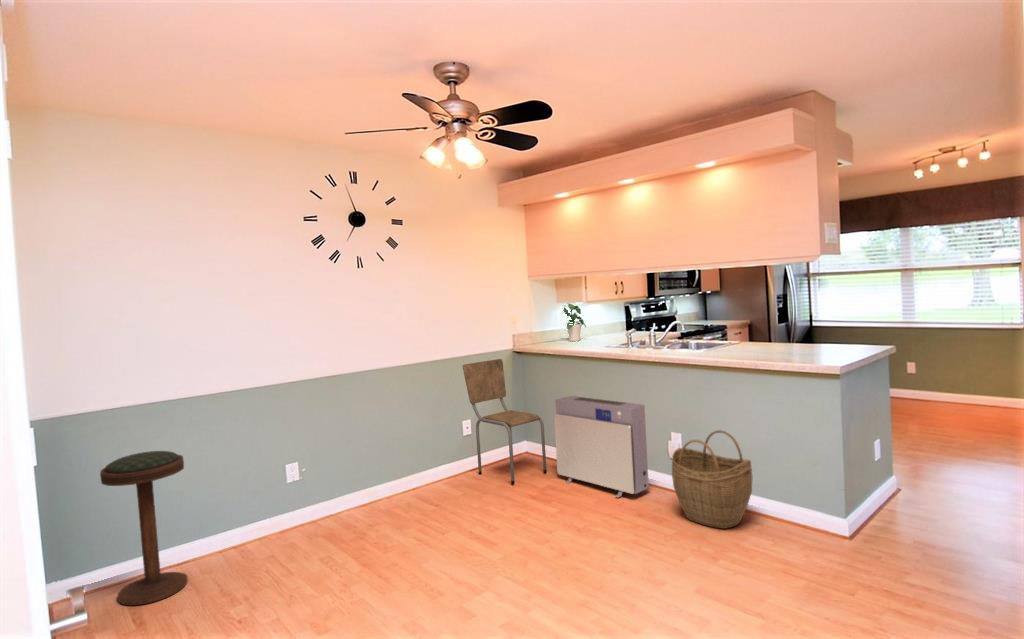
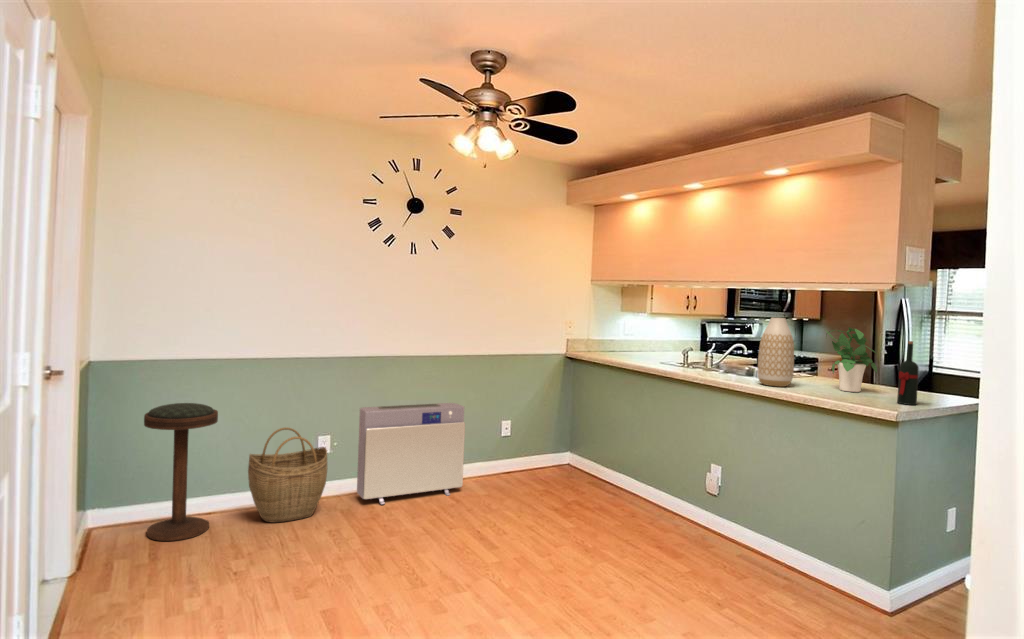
vase: none [705,294,736,356] -> present [758,318,794,387]
wine bottle: none [830,303,847,358] -> present [897,341,919,405]
potted plant: present [563,304,586,341] -> present [826,327,877,392]
dining chair: present [463,359,547,485] -> none [508,362,583,493]
air purifier: present [554,396,649,498] -> present [357,403,465,504]
woven basket: present [672,430,753,529] -> present [248,427,328,523]

